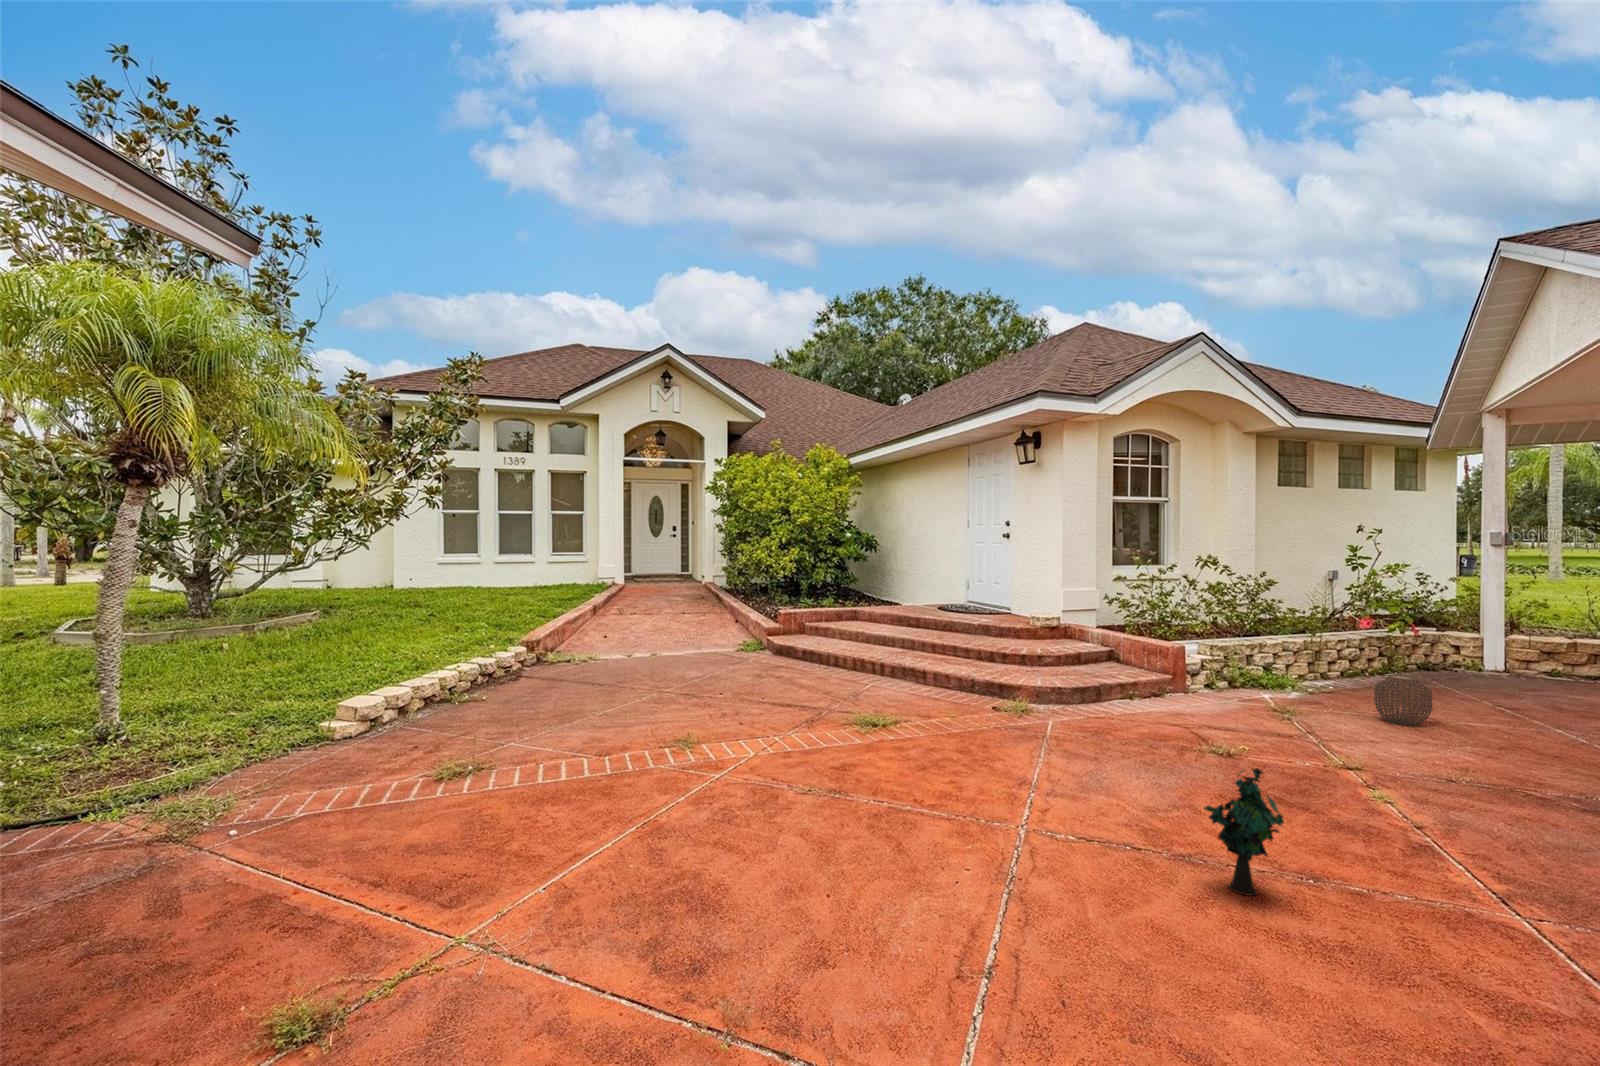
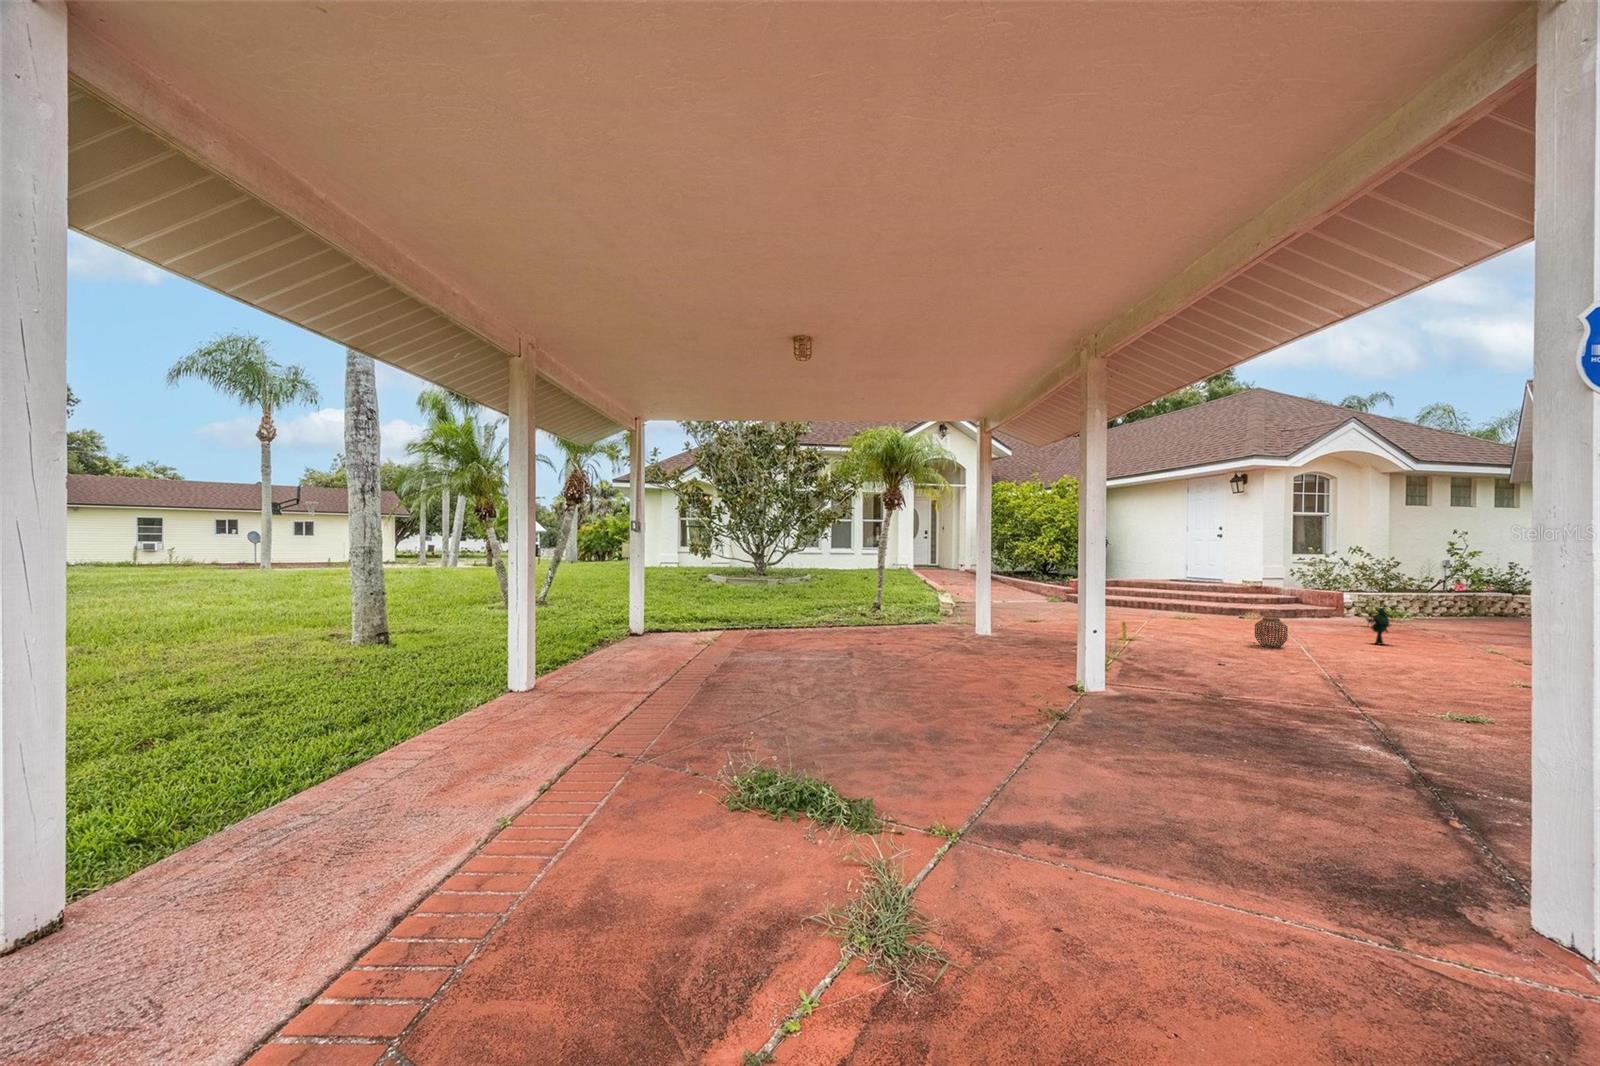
woven basket: present [1374,675,1432,726] -> present [1255,617,1288,648]

